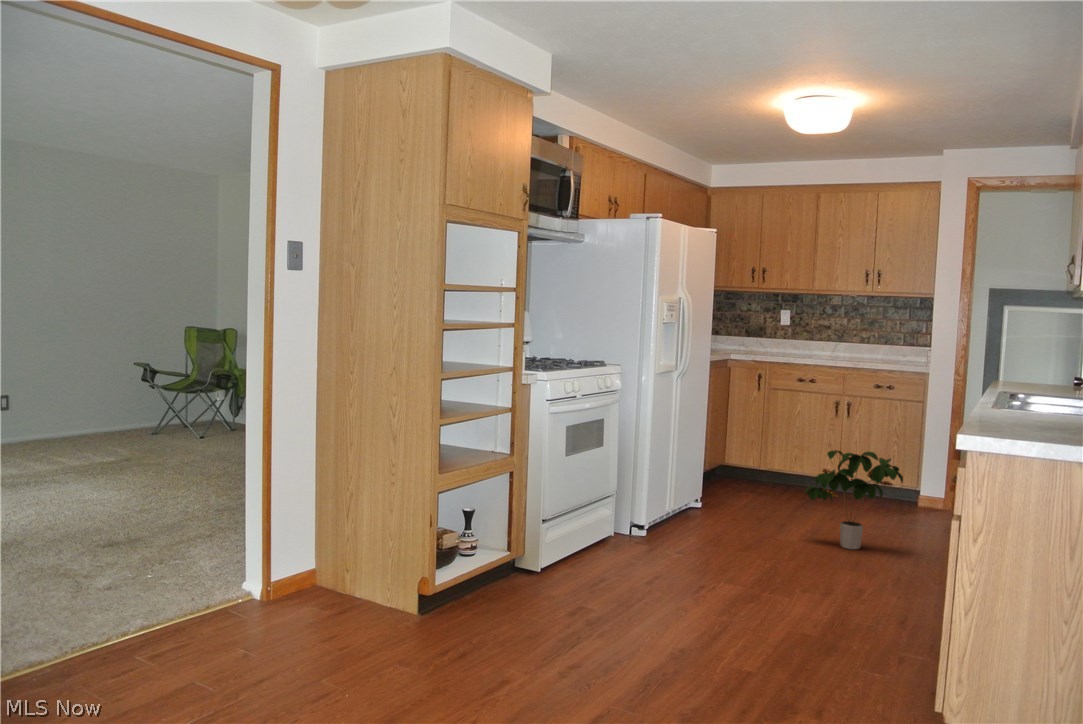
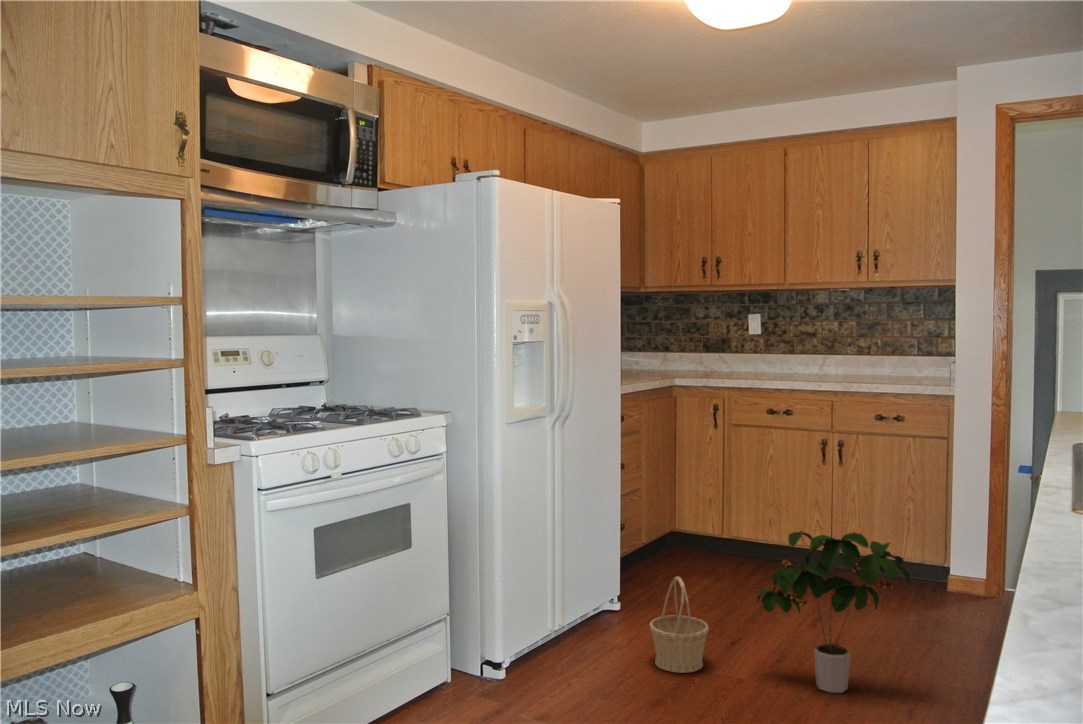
basket: none [733,478,773,537] -> present [650,577,709,673]

